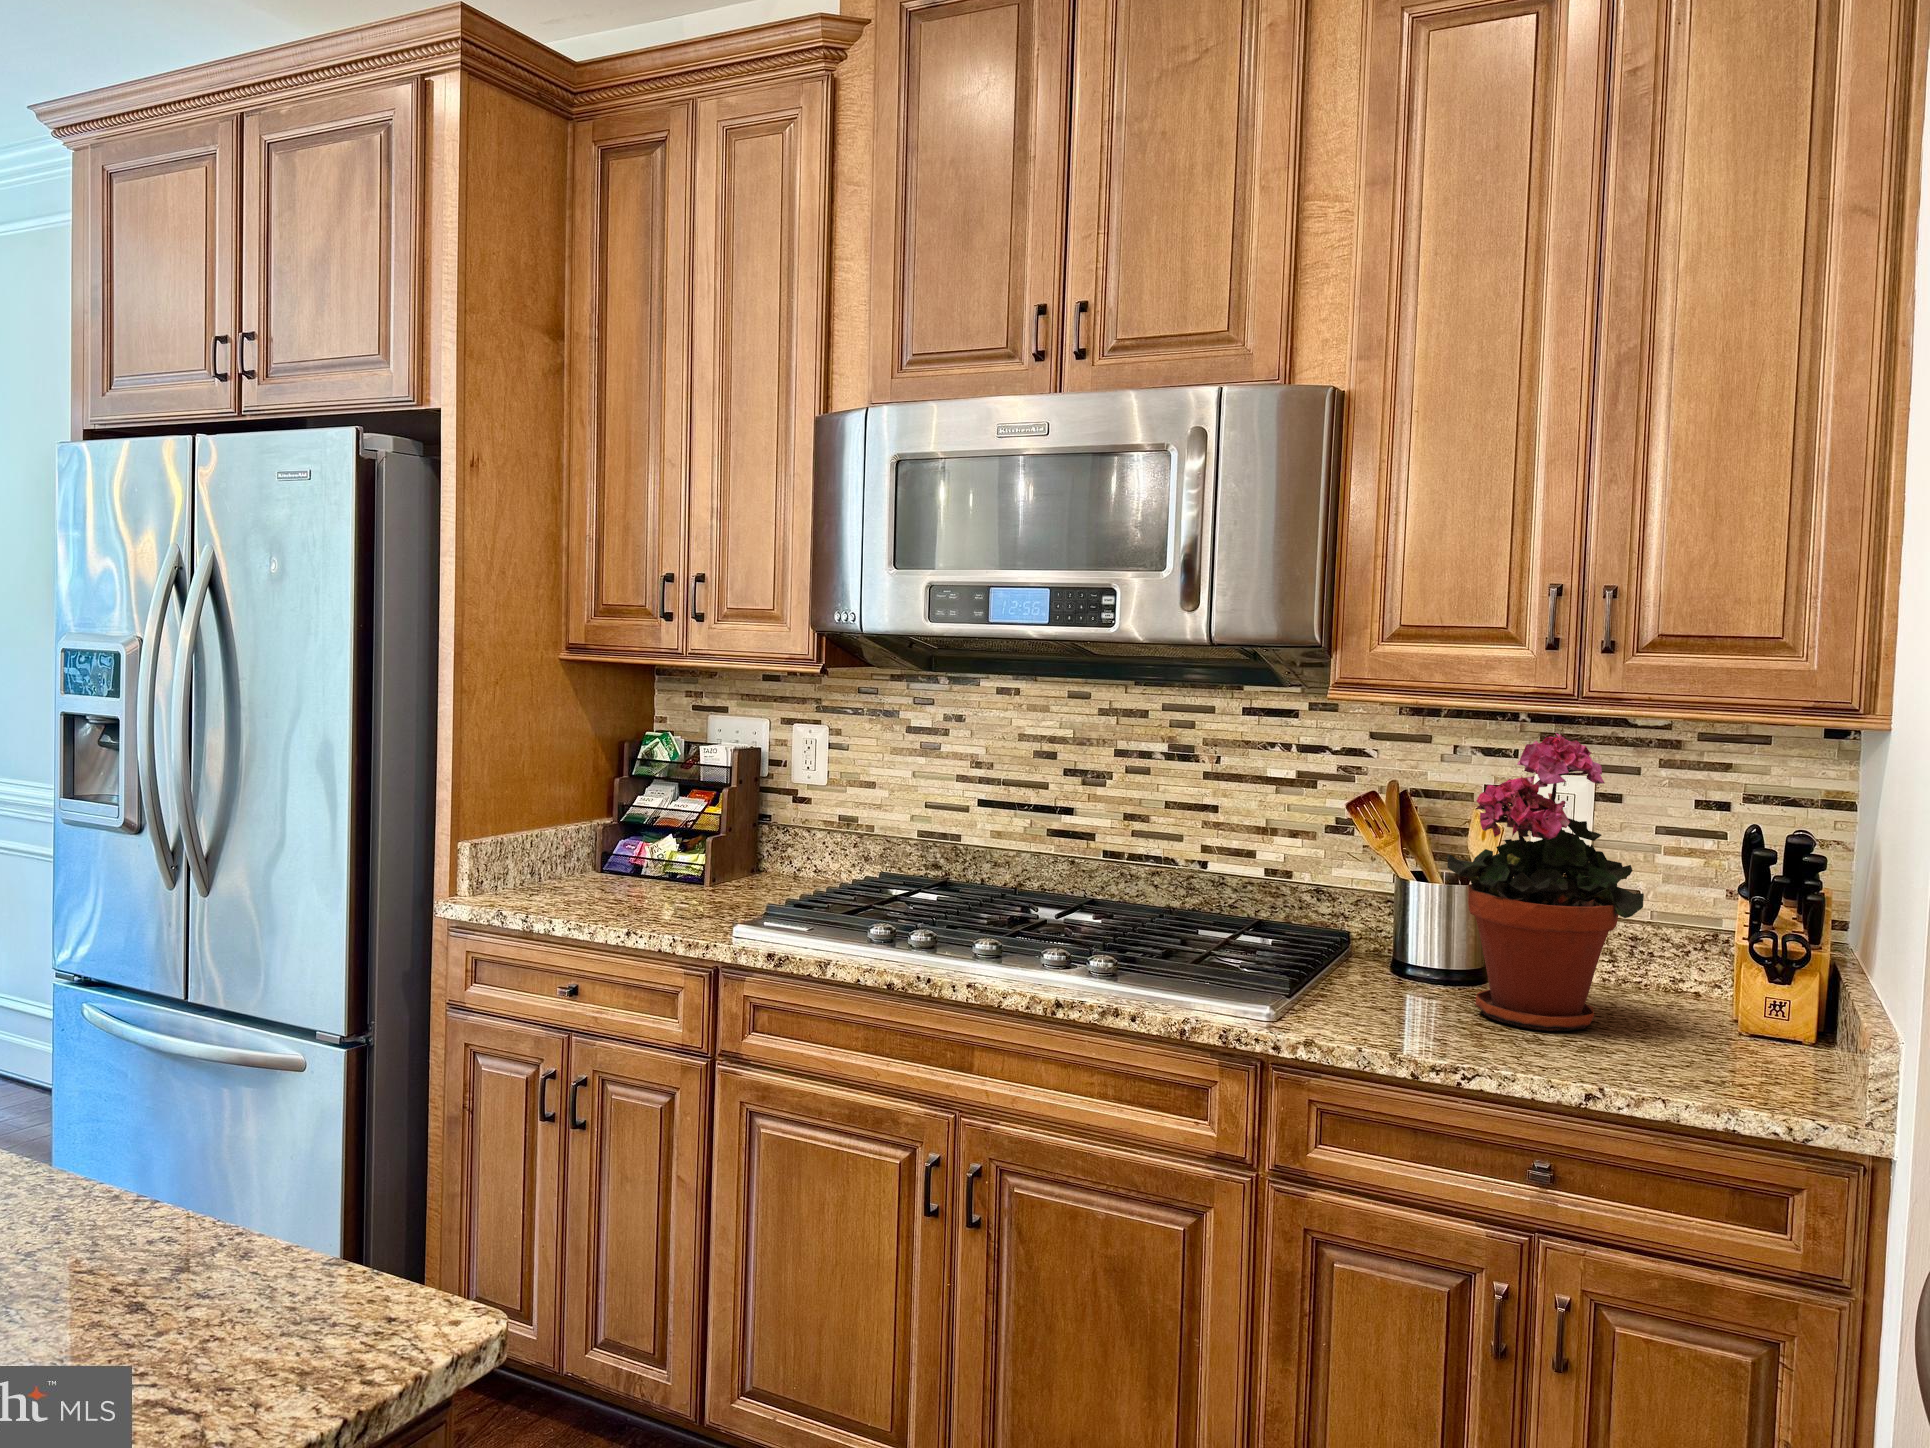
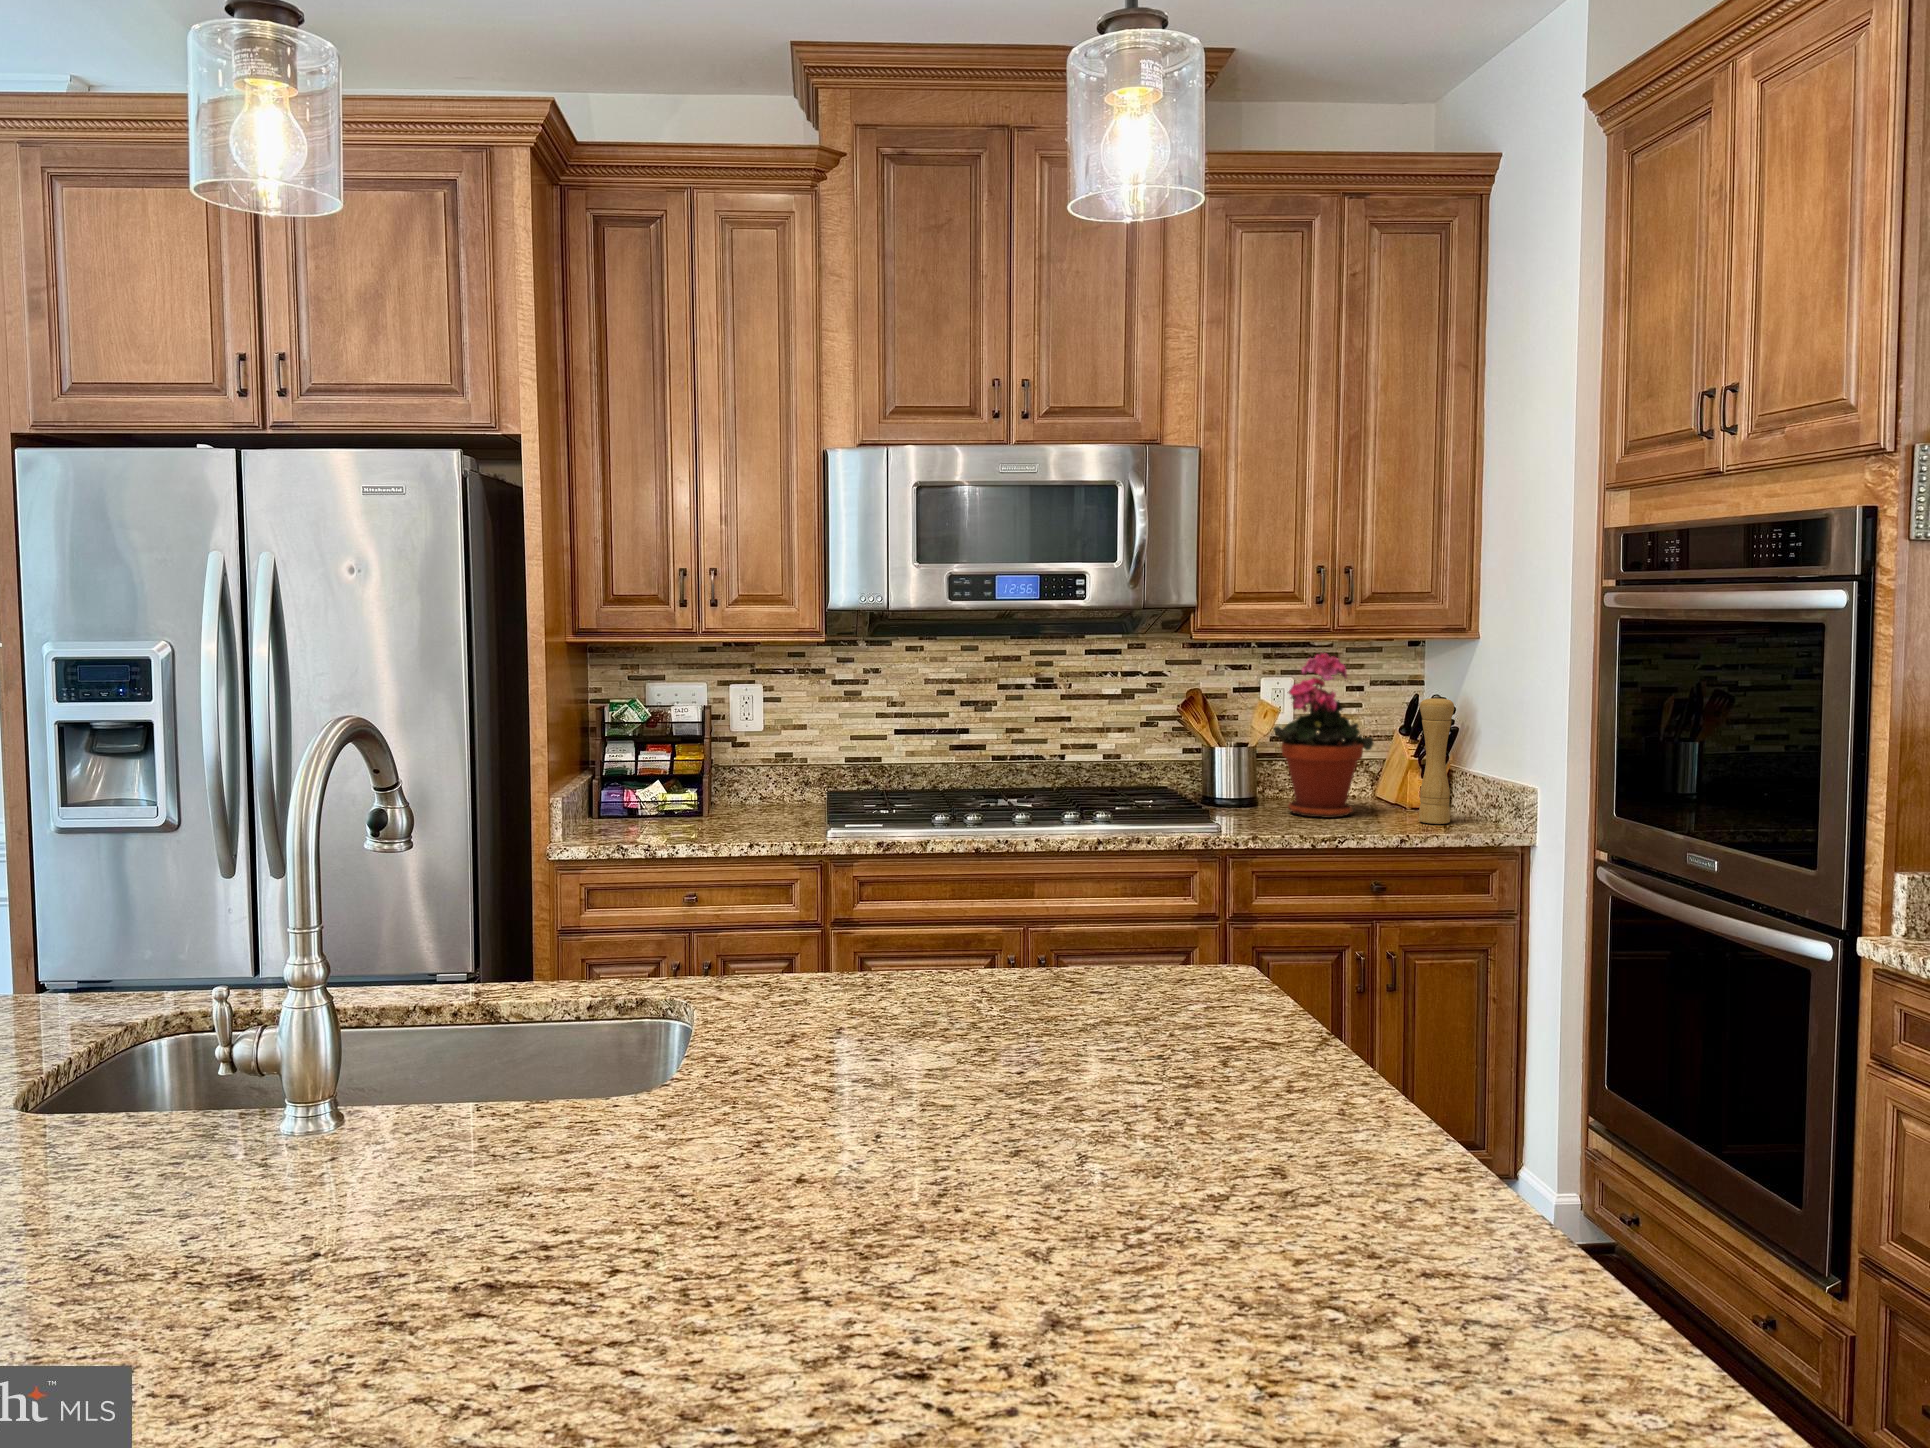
pepper mill: none [1682,831,1764,1081] -> present [1419,696,1454,824]

